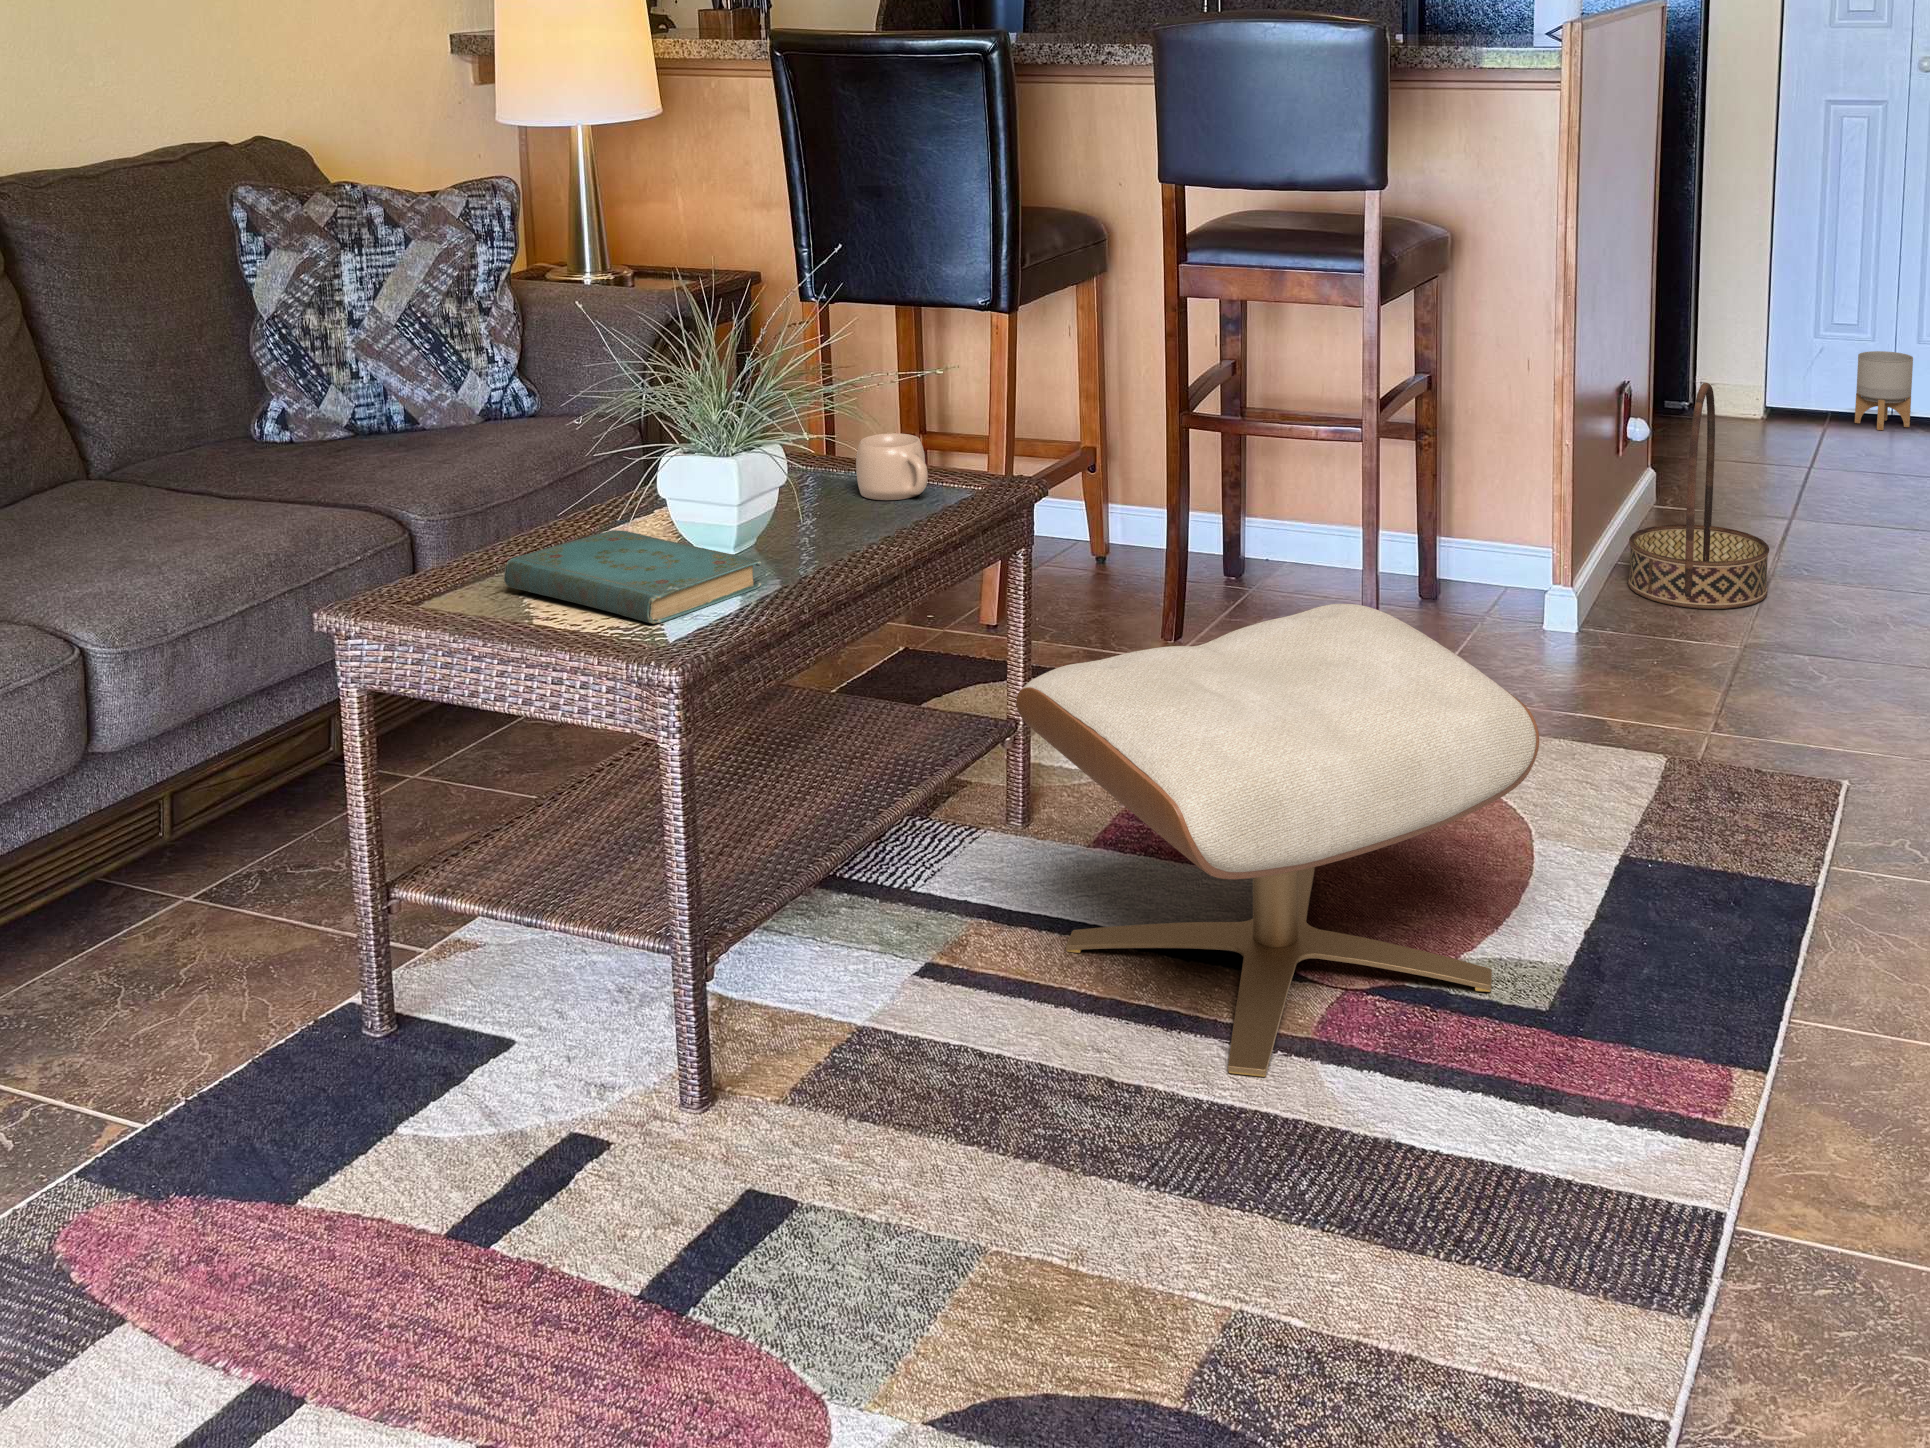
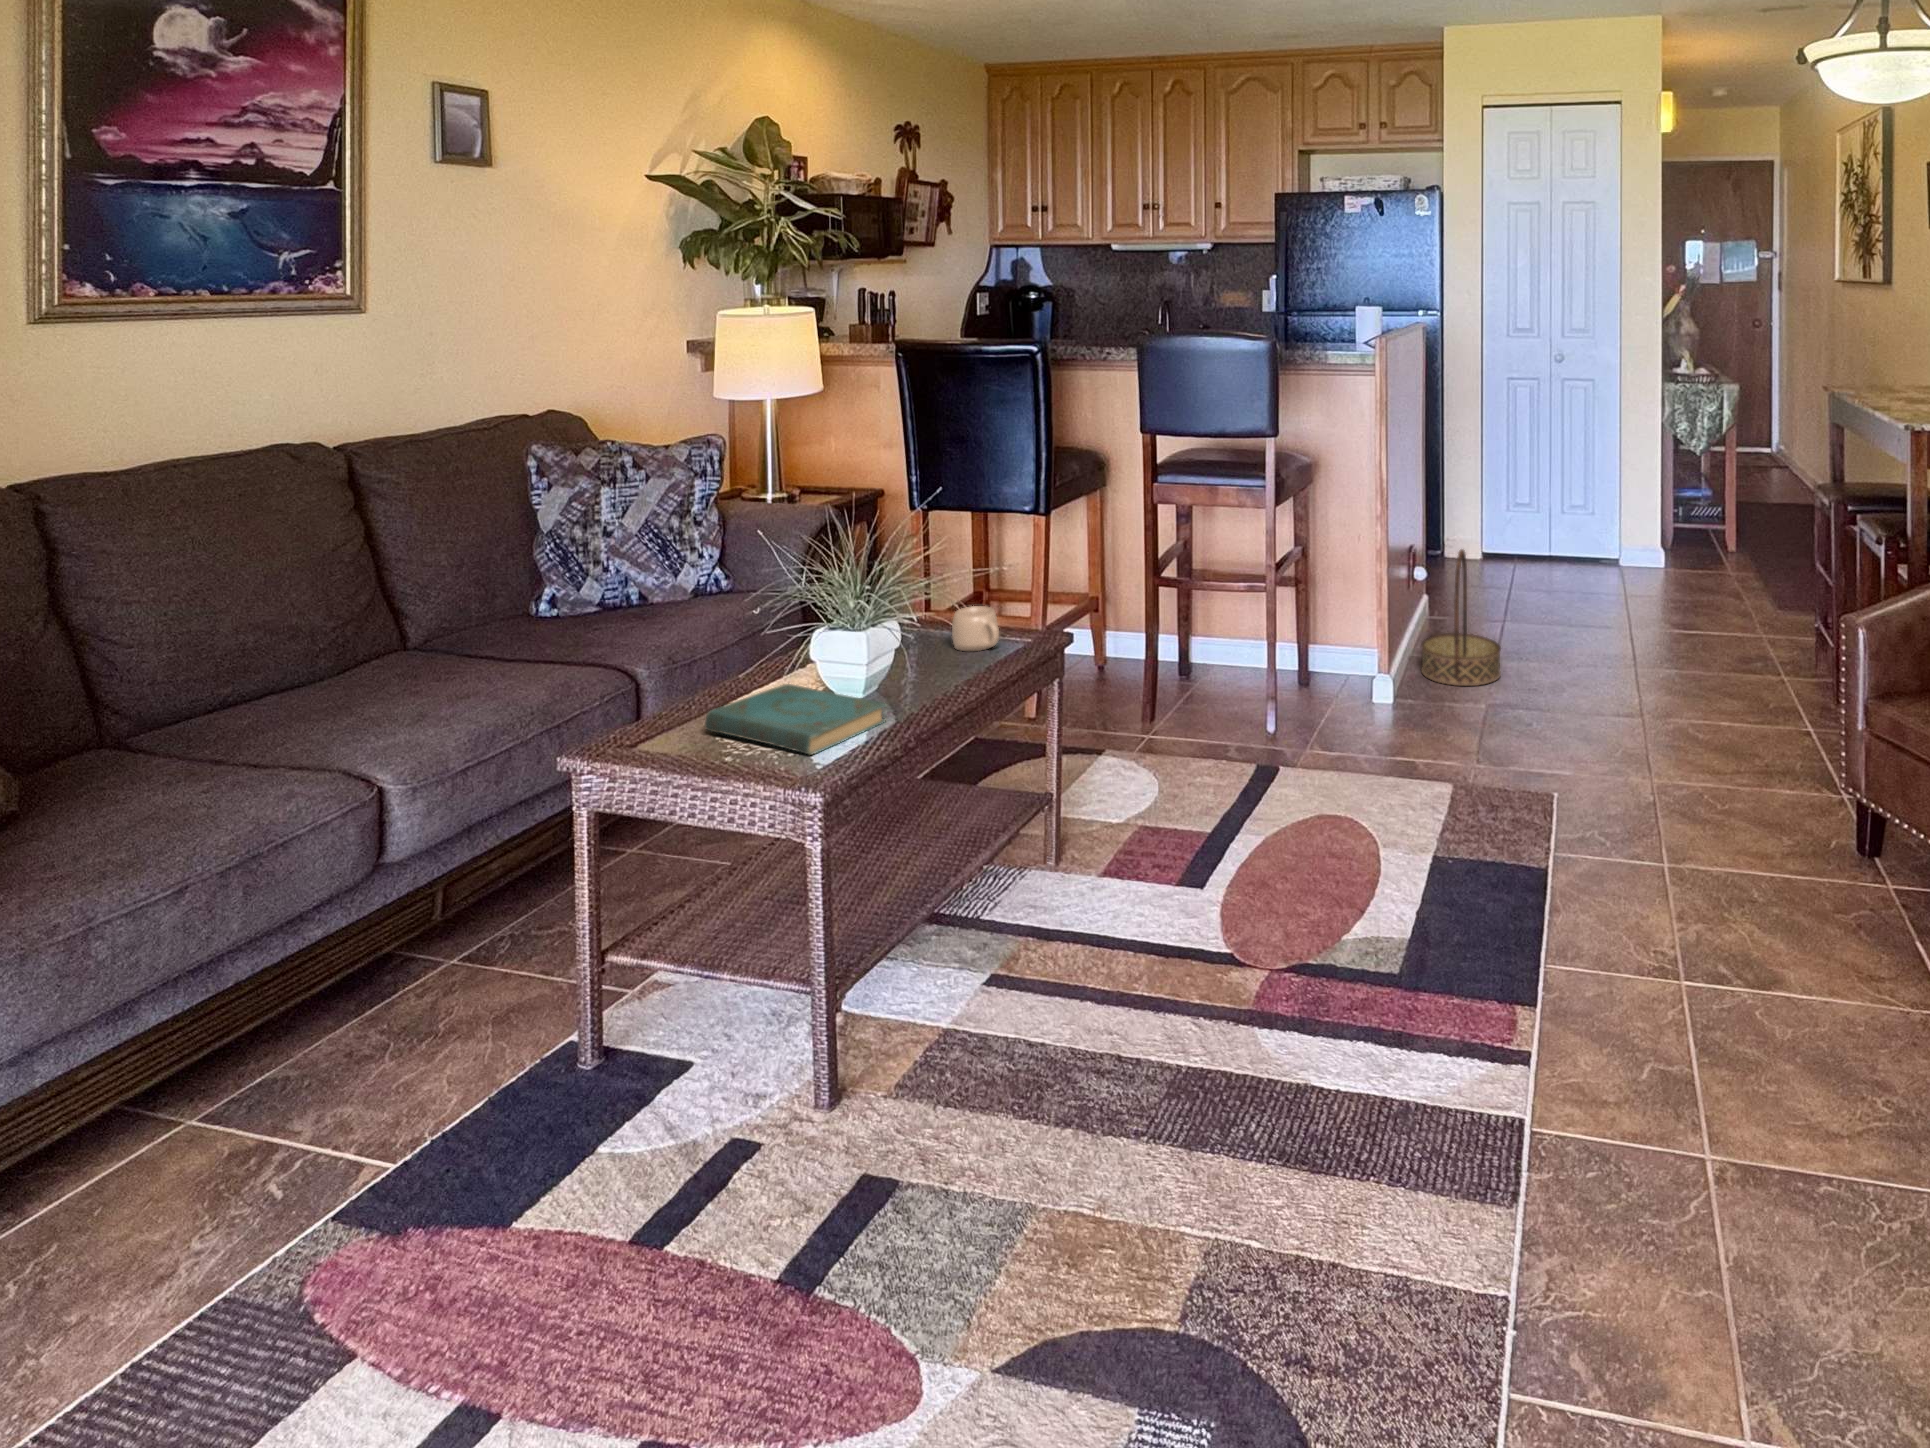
planter: present [1855,351,1913,430] -> none [1537,522,1567,568]
ottoman: present [1016,604,1539,1077] -> none [1057,708,1388,1044]

